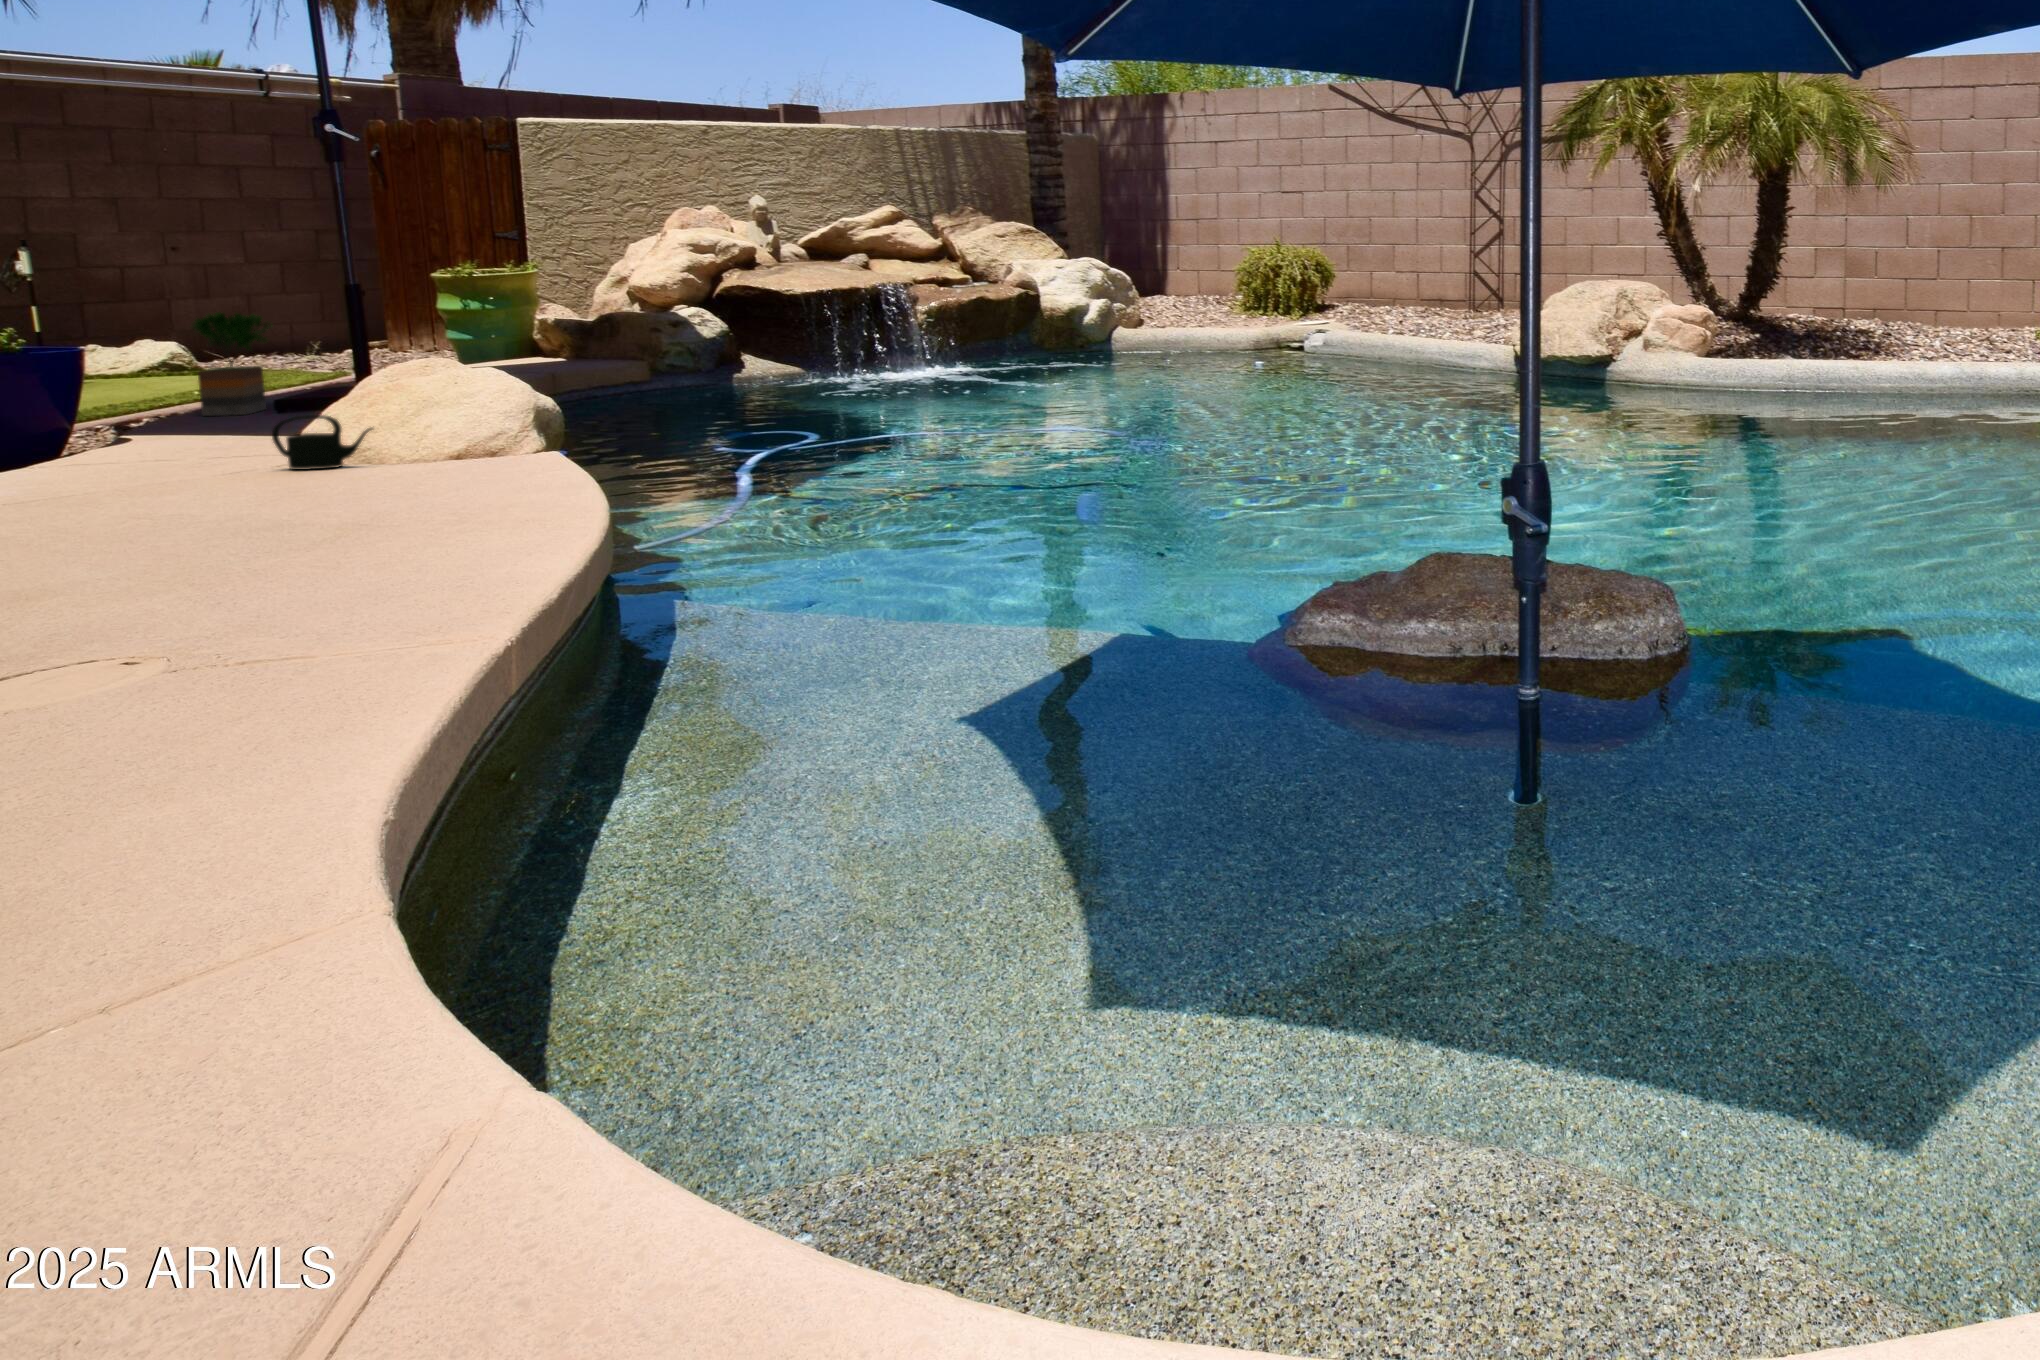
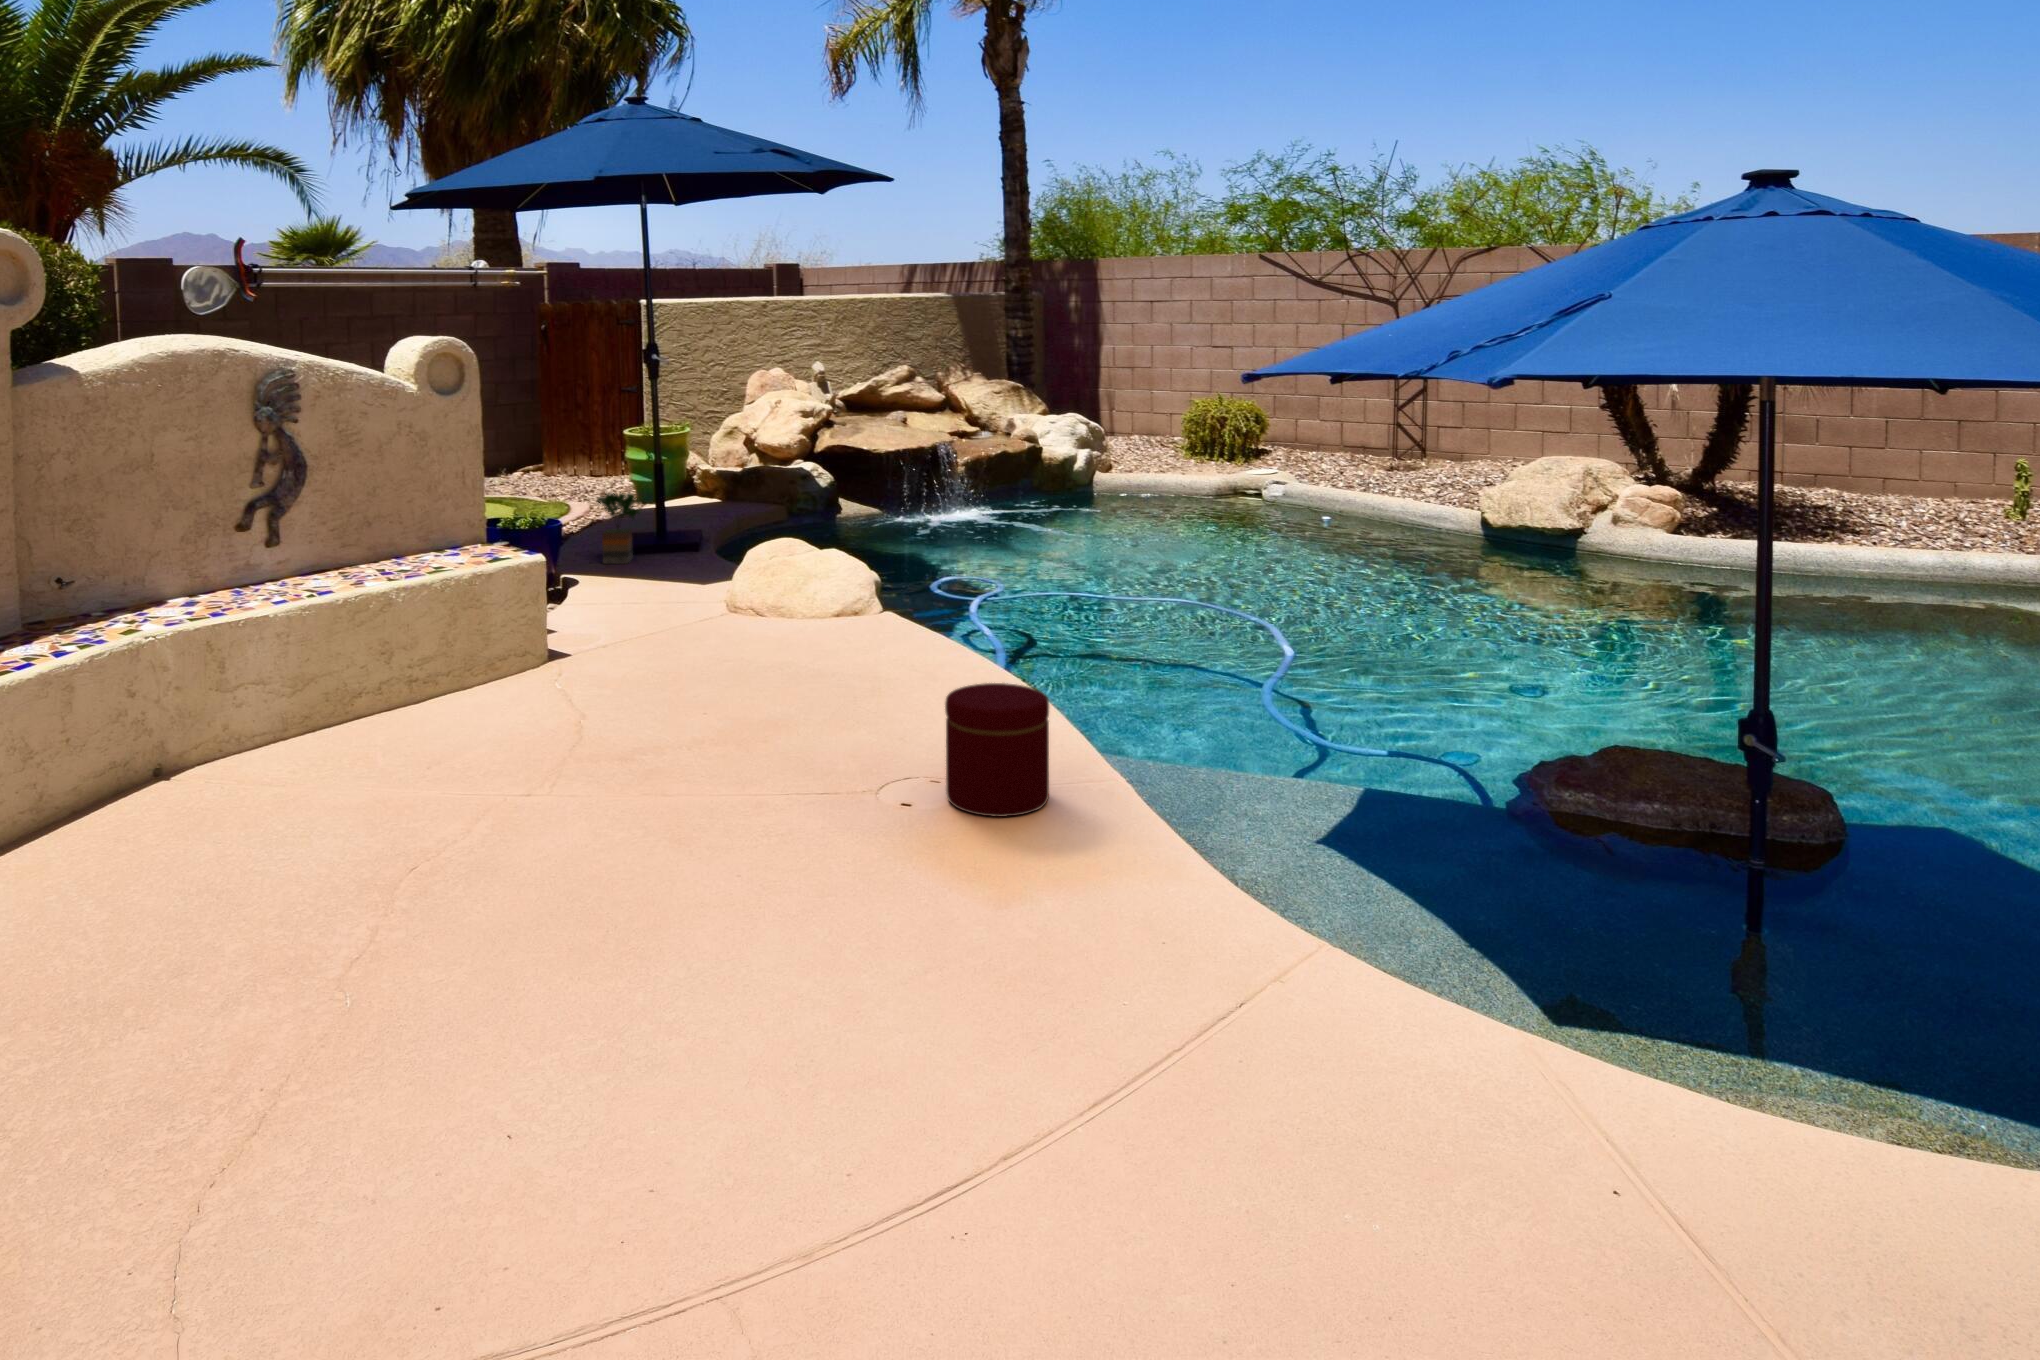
watering can: present [272,415,373,470] -> none [733,586,793,623]
ottoman: none [124,482,377,706] -> present [945,683,1049,817]

